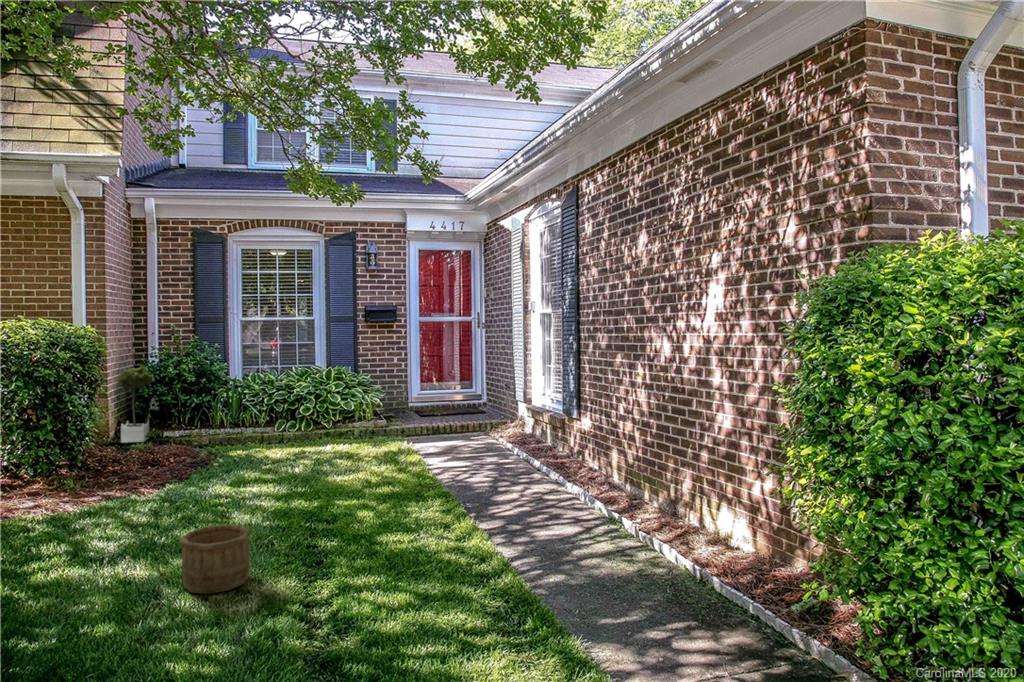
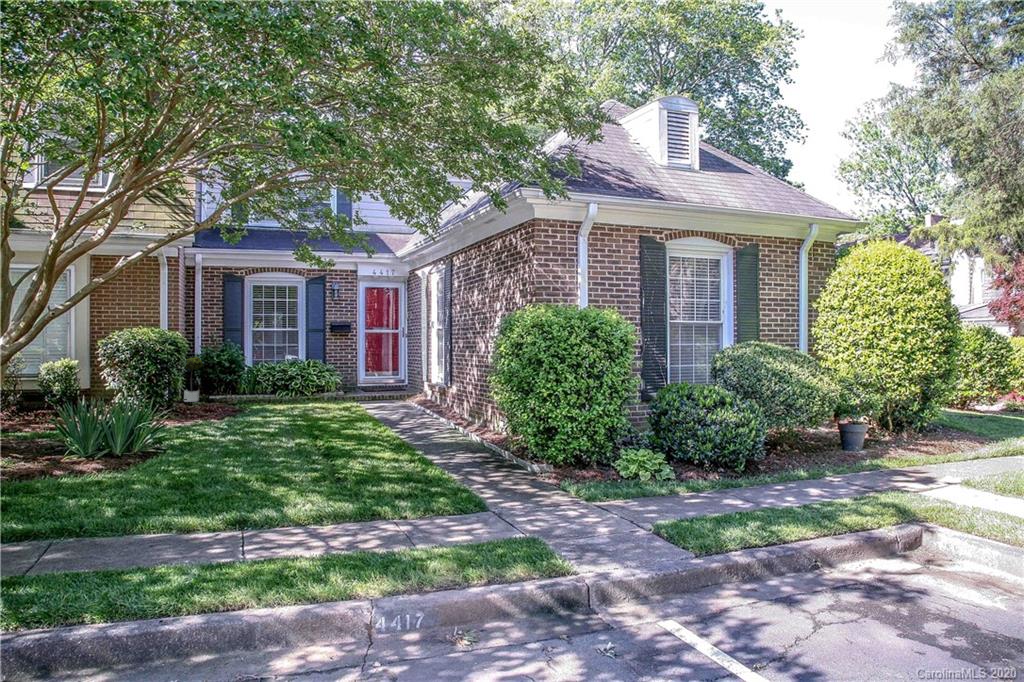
wooden bucket: present [179,525,251,594] -> none [257,418,286,443]

